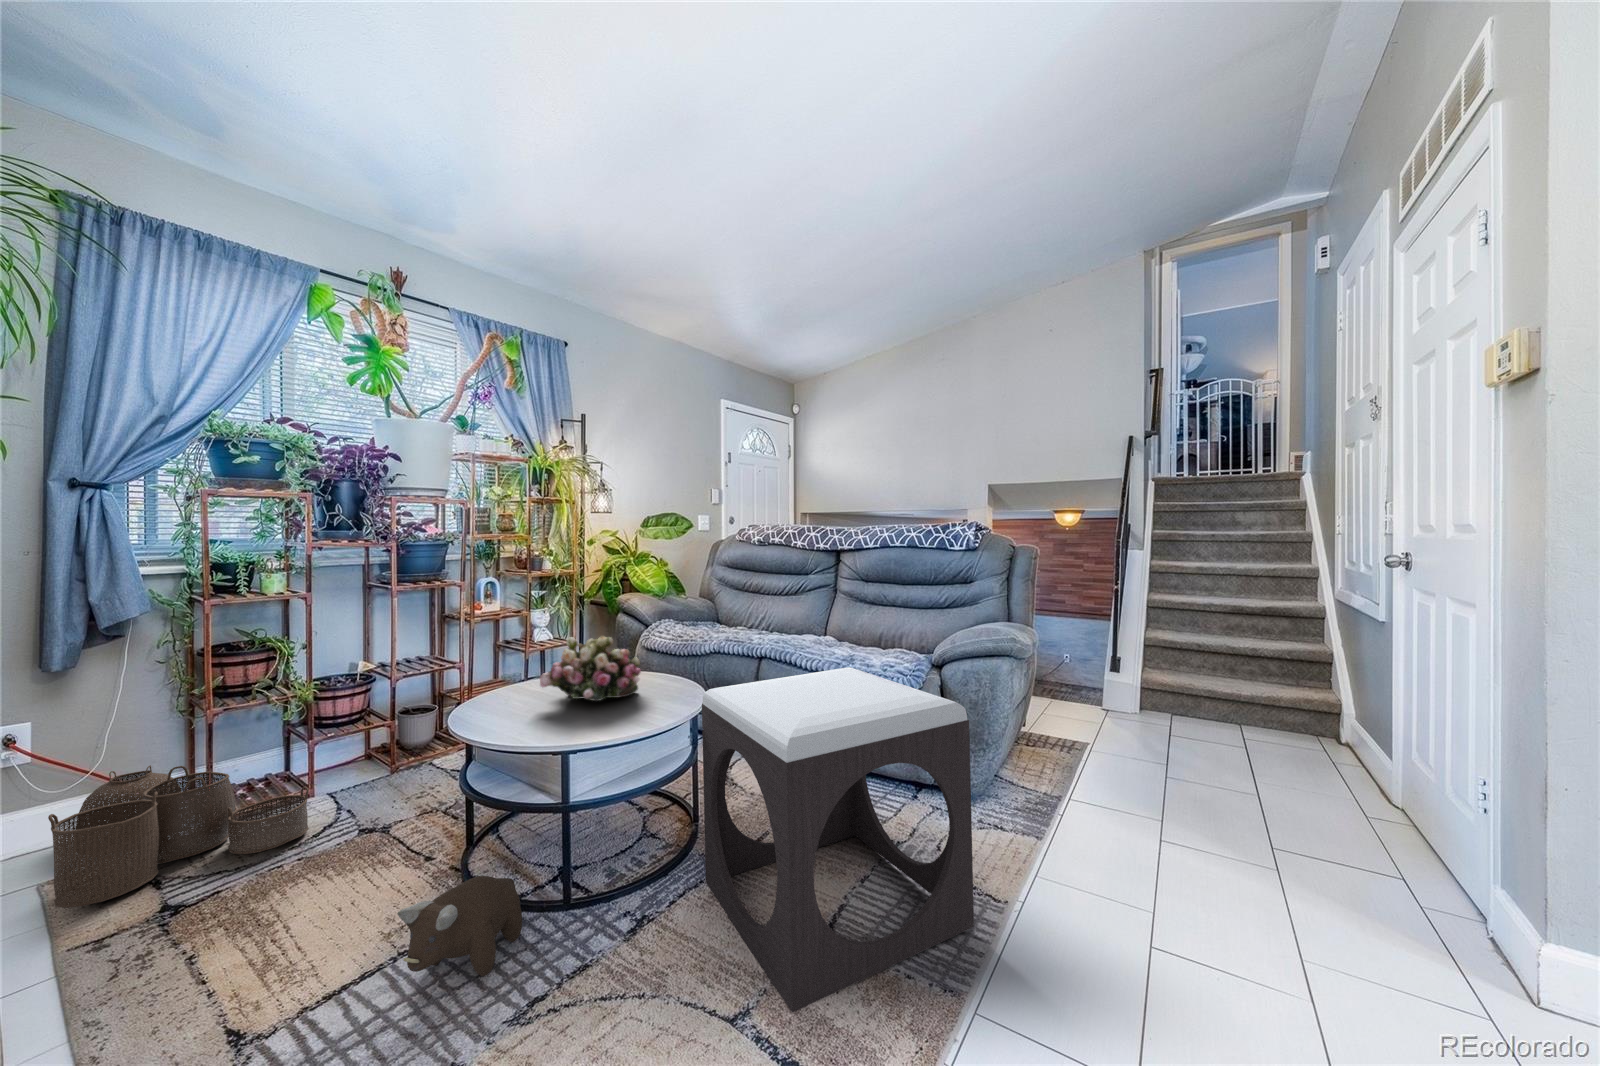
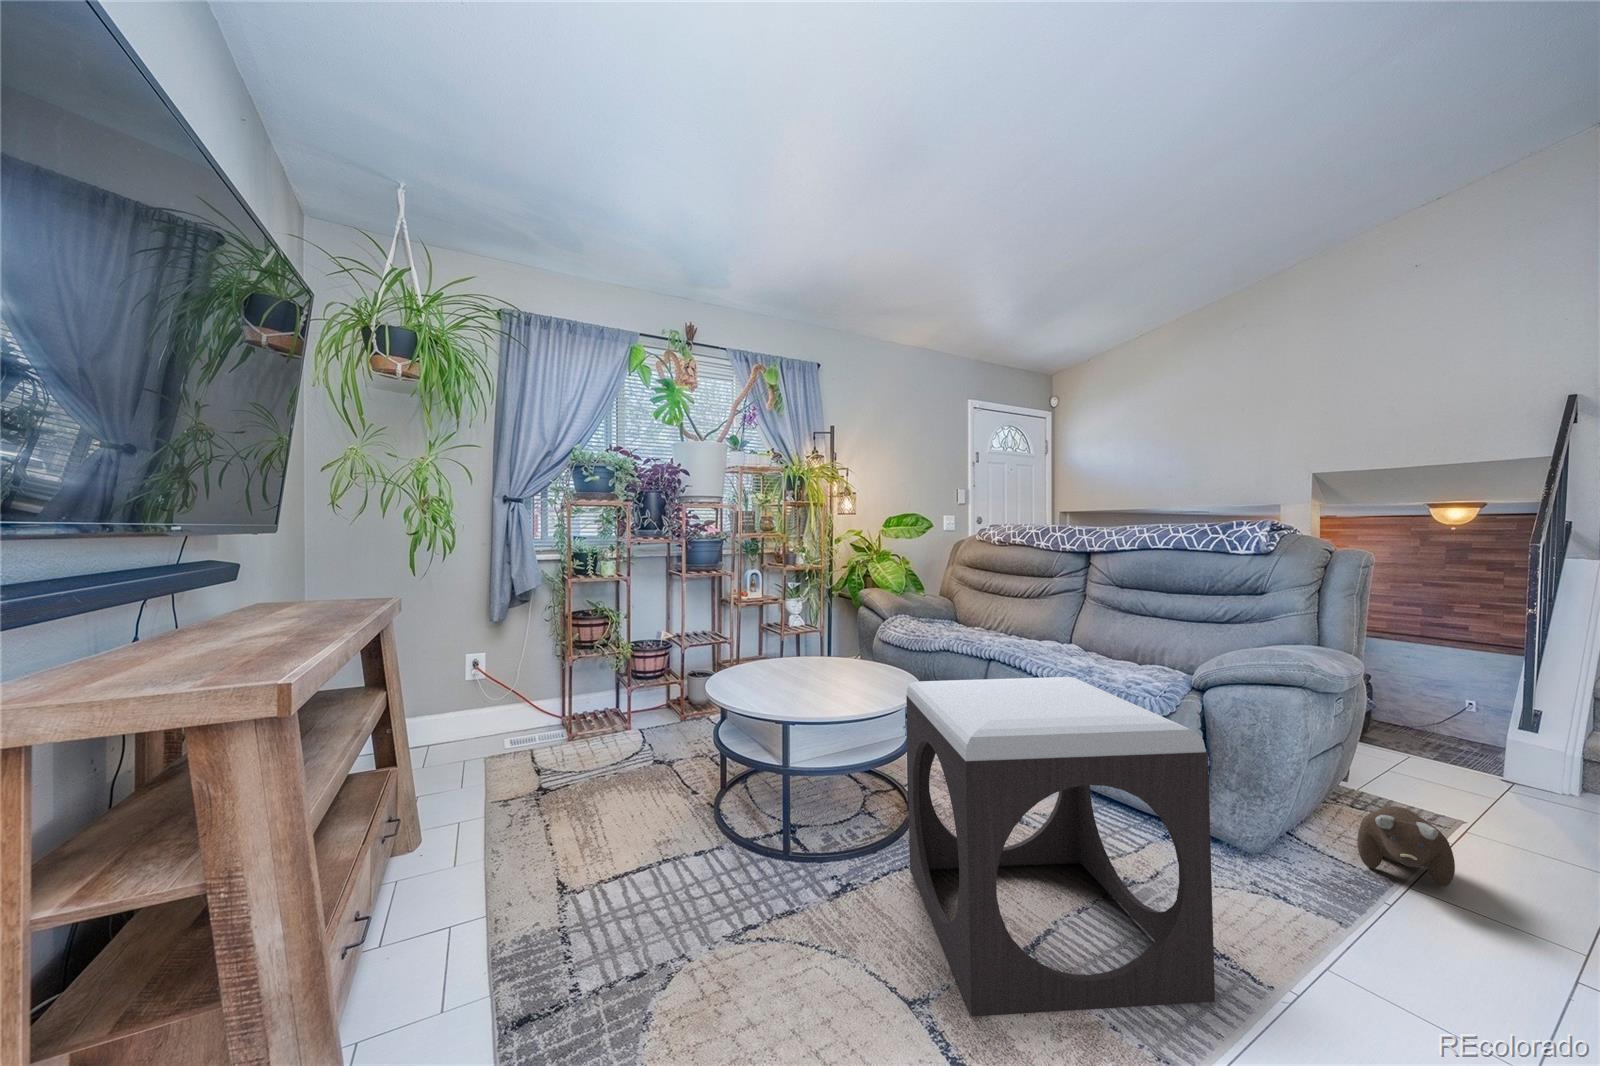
flower arrangement: present [540,636,641,701] -> none [773,623,861,682]
woven basket: present [48,765,309,908] -> none [488,691,624,777]
plush toy: present [397,876,522,976] -> present [1357,806,1455,887]

